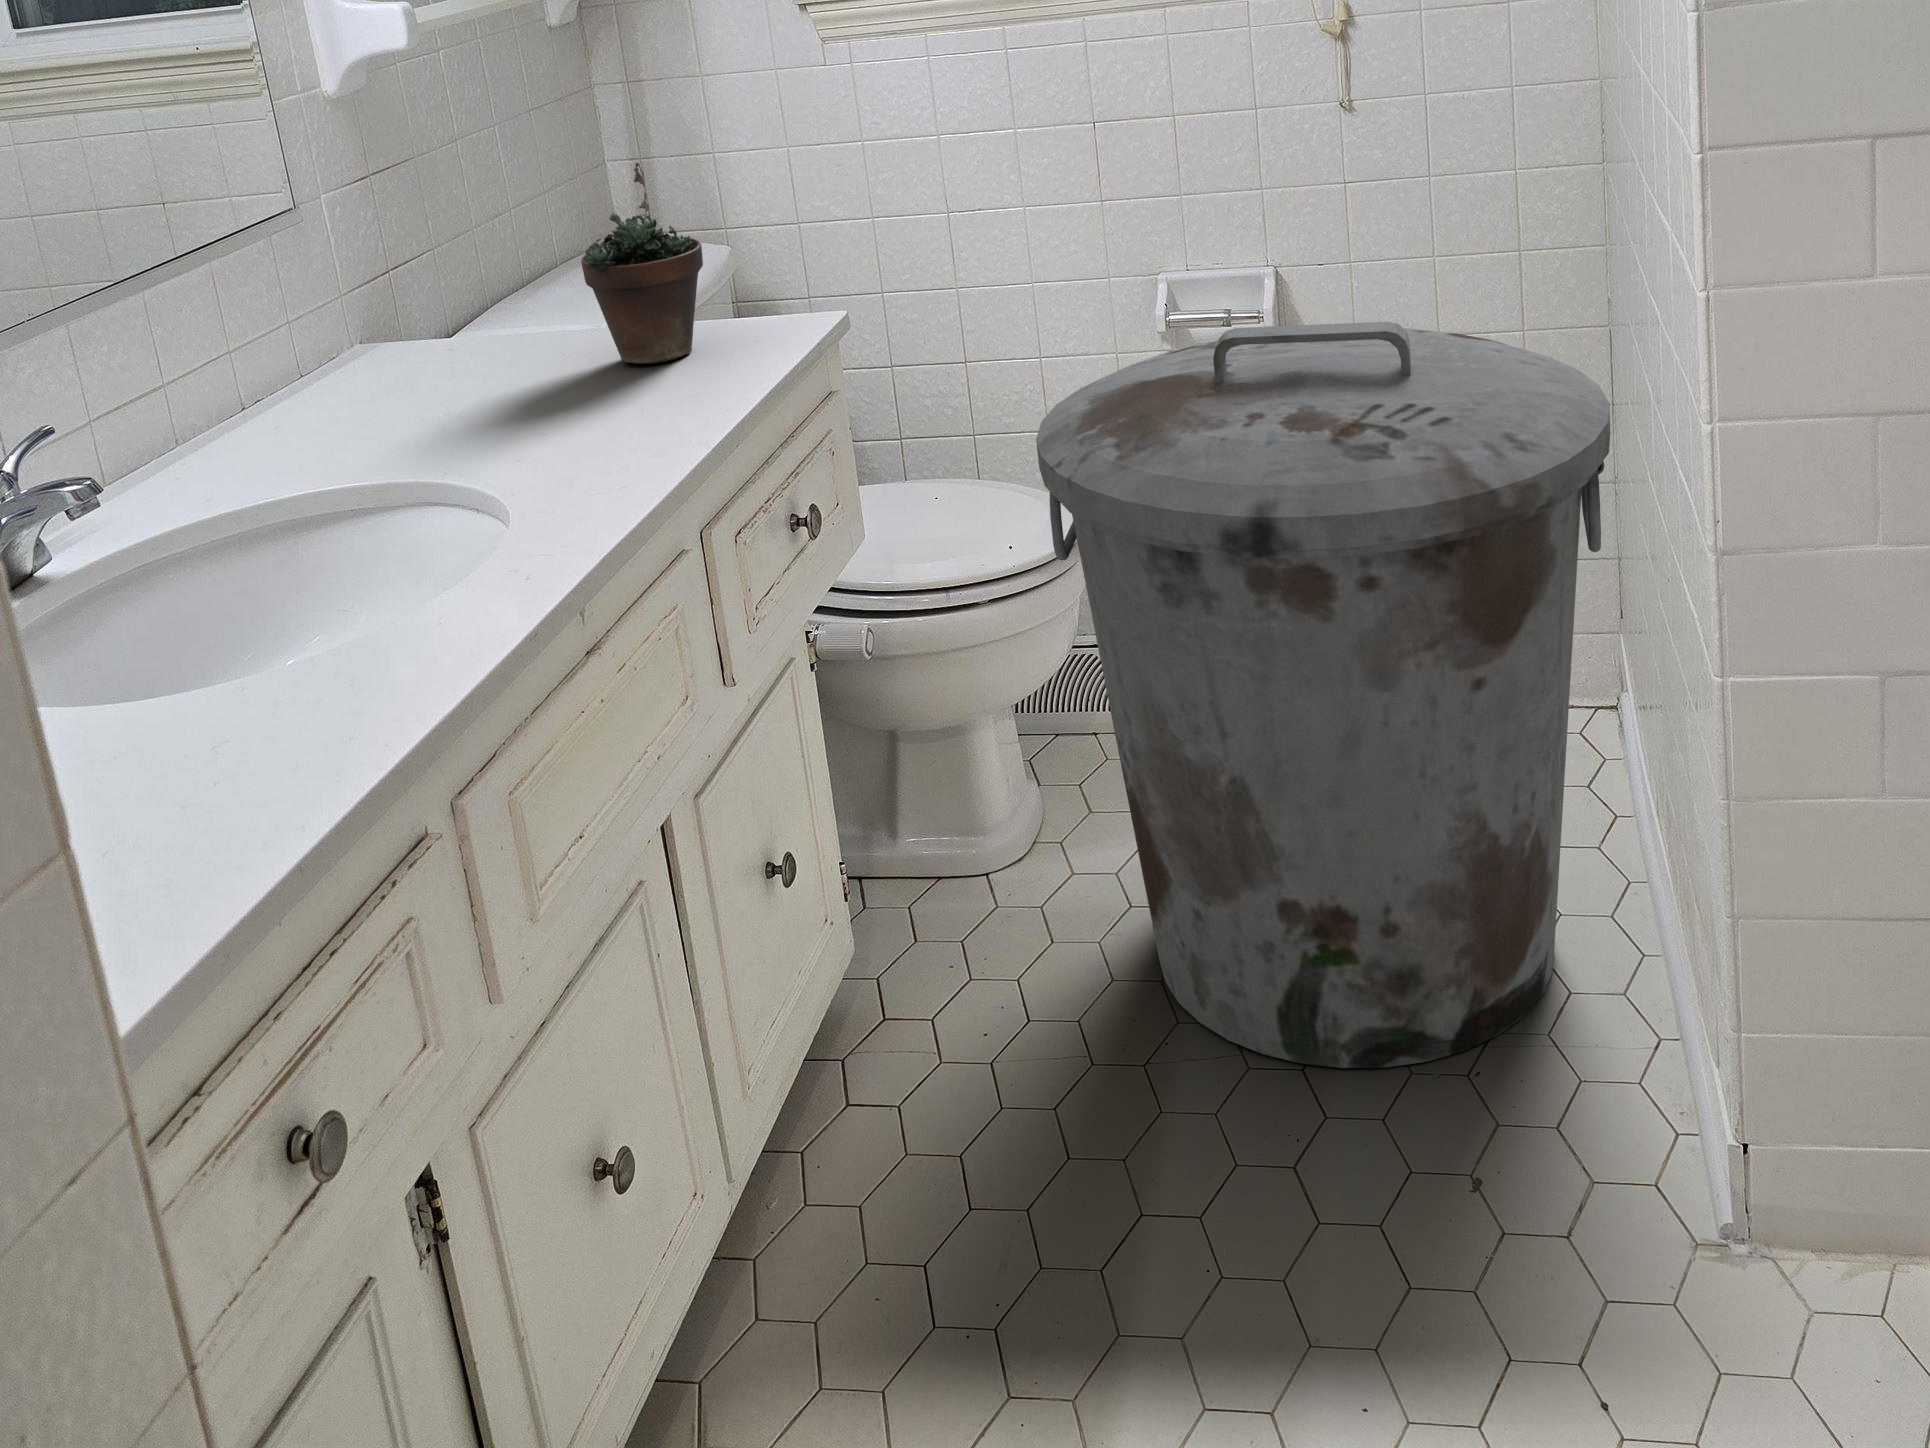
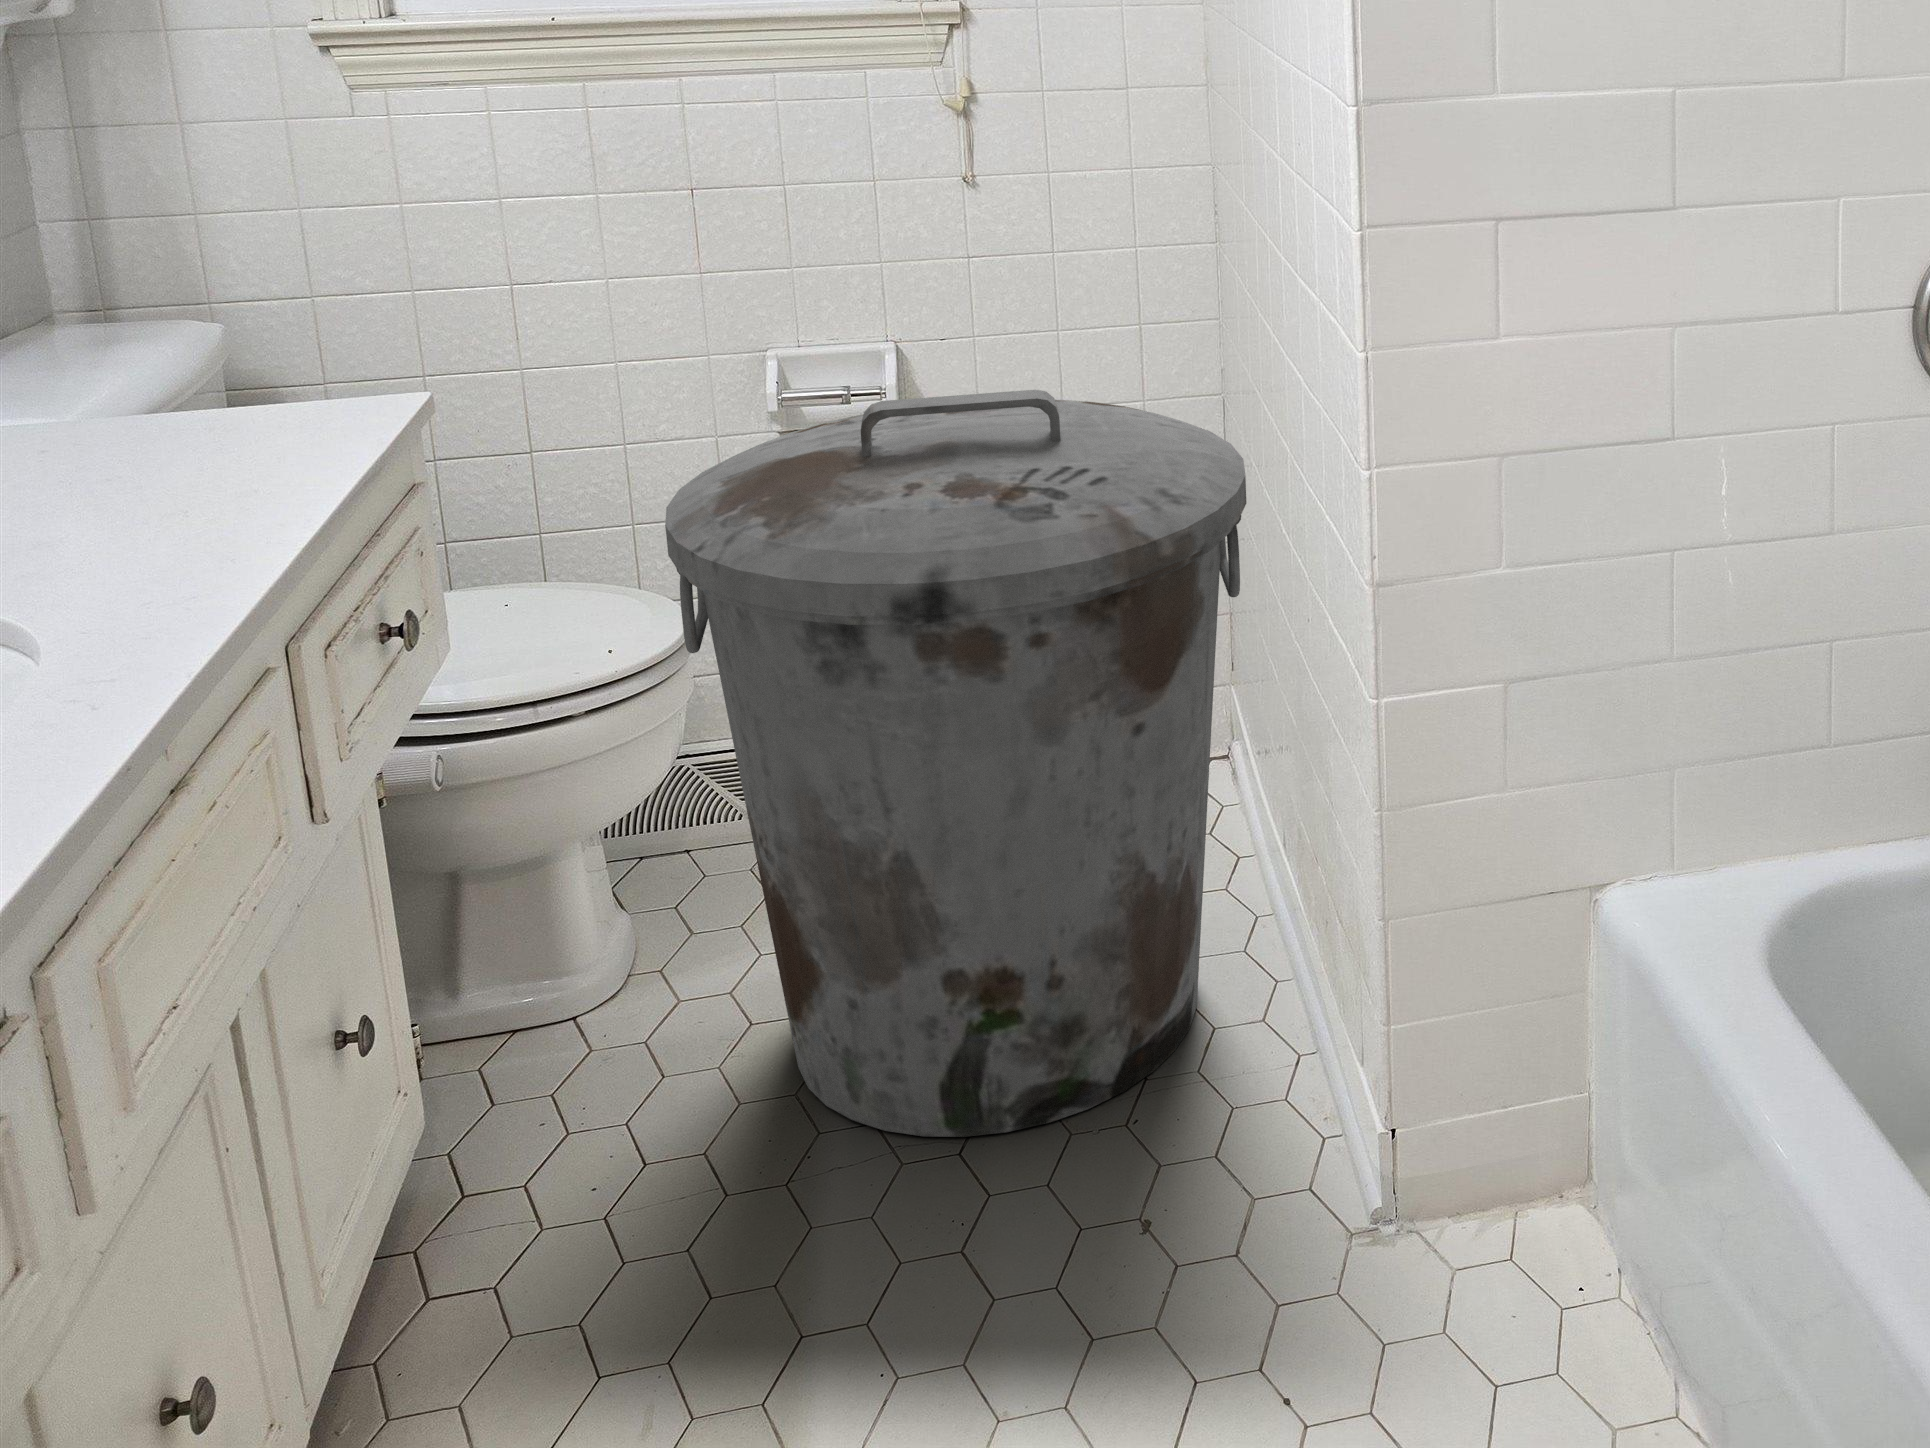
succulent plant: present [581,163,703,364] -> none [100,226,266,461]

